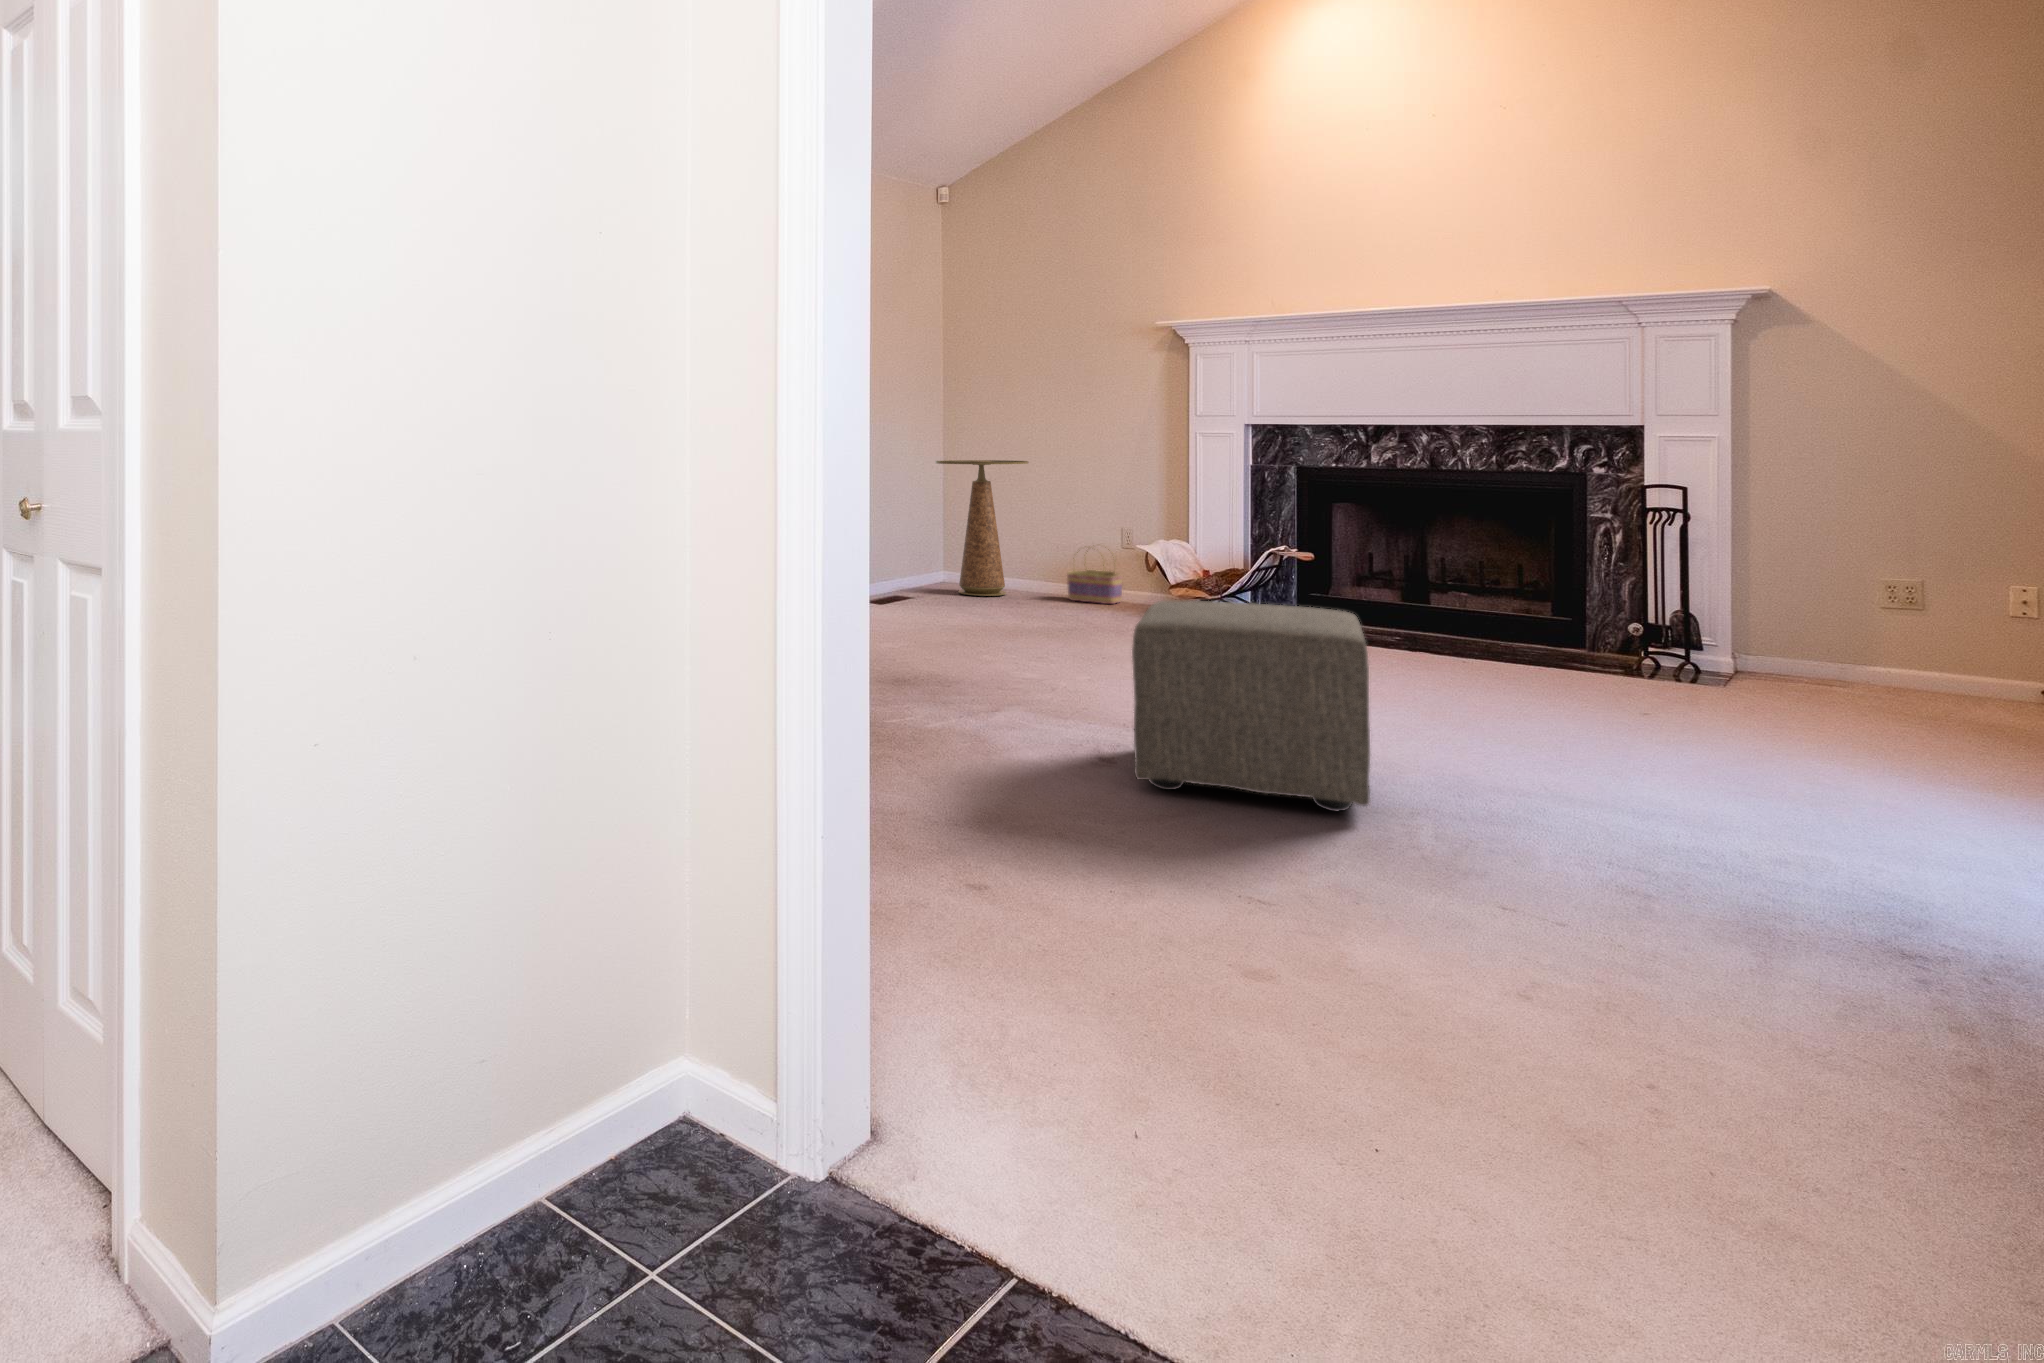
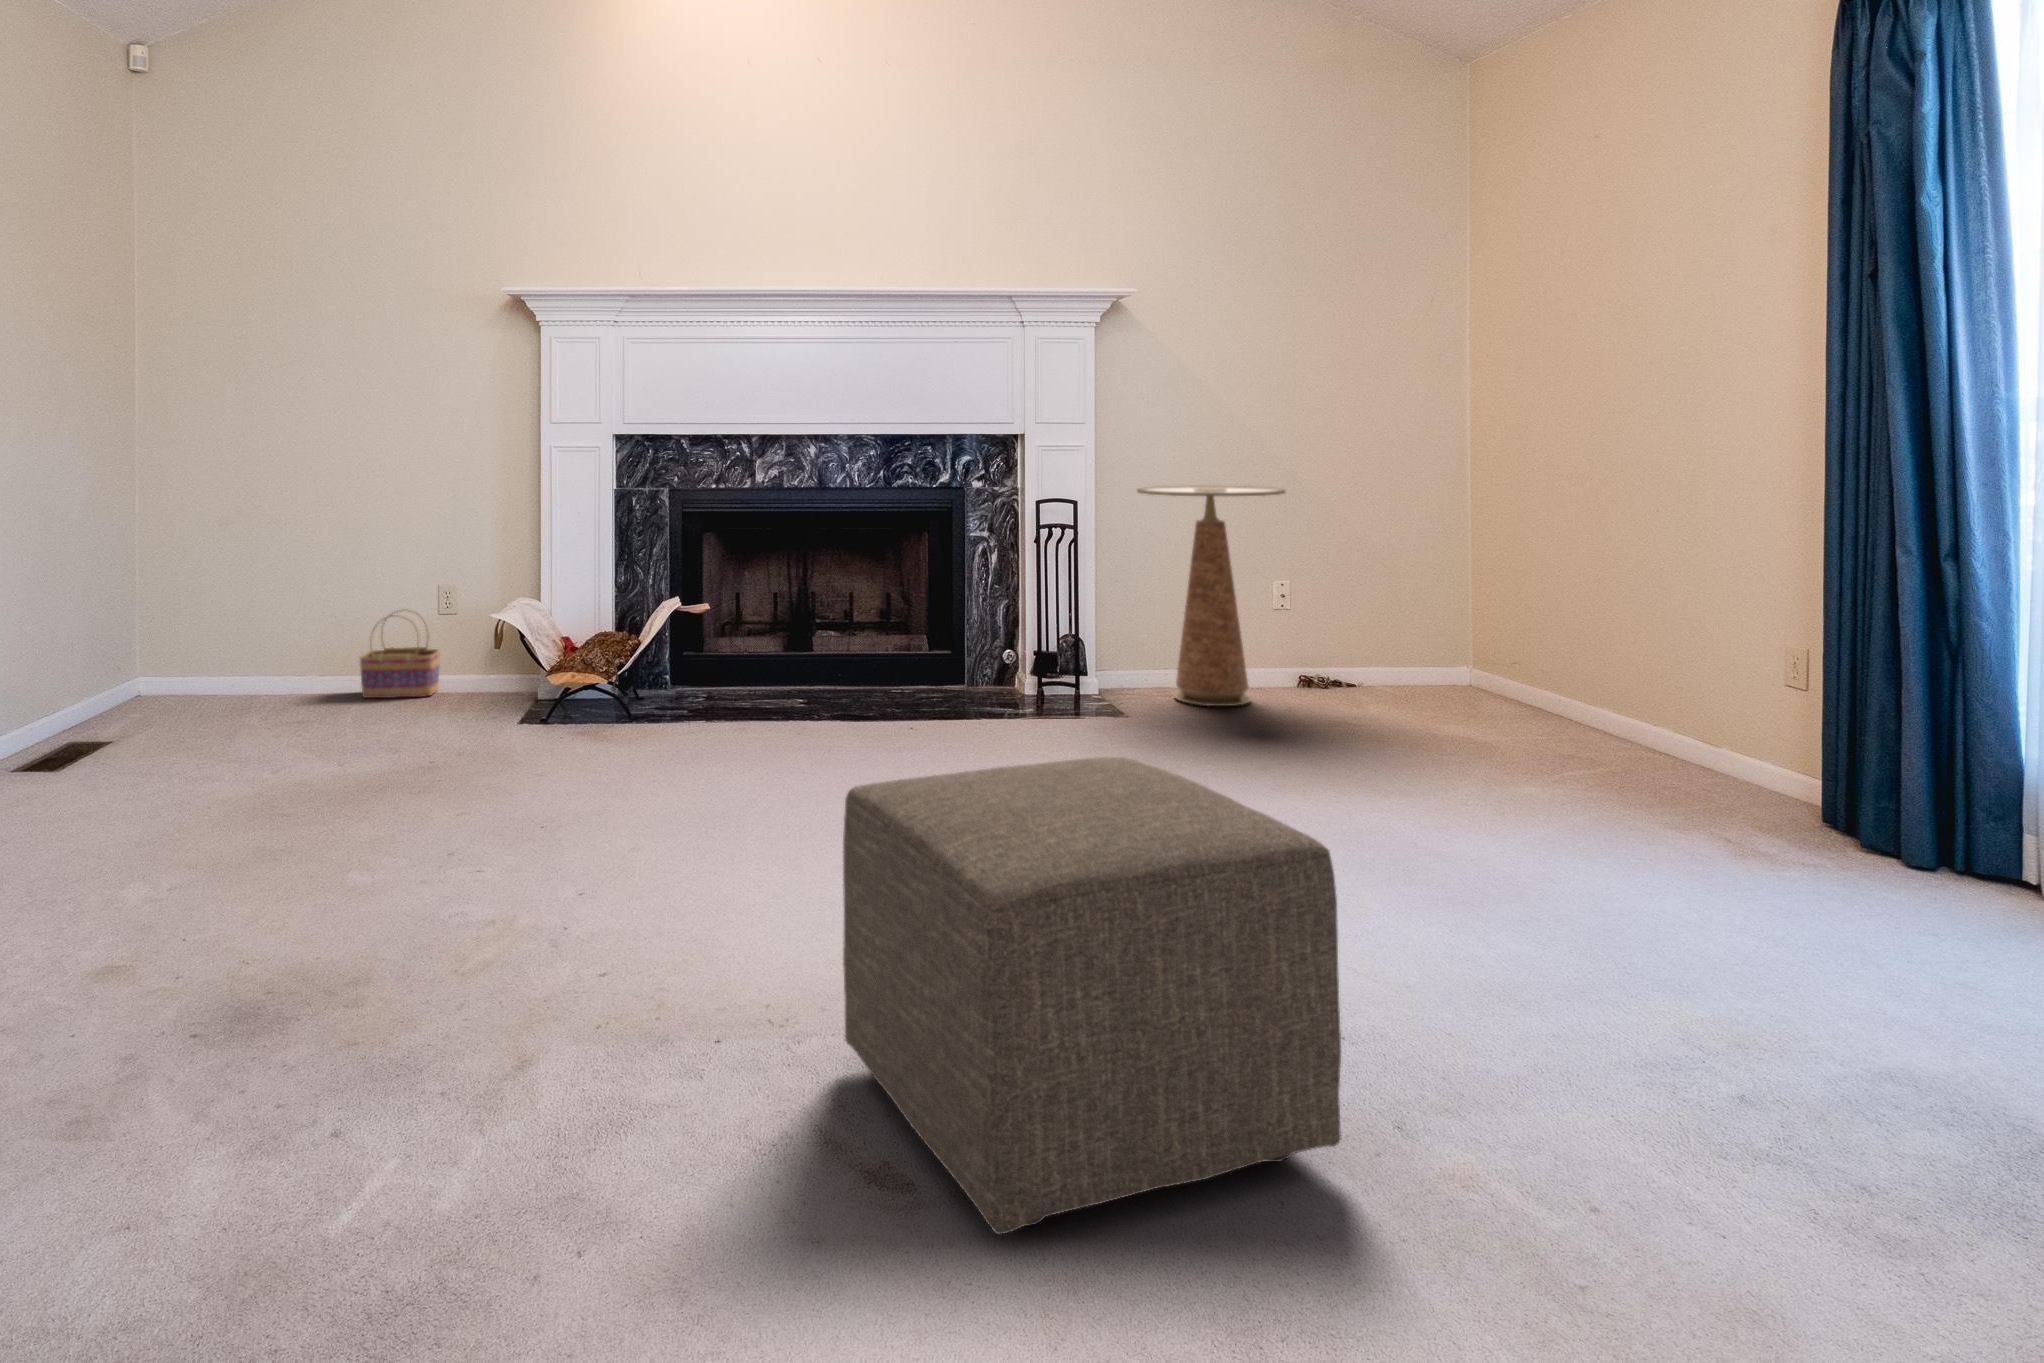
side table: present [935,460,1029,597] -> present [1137,486,1286,706]

